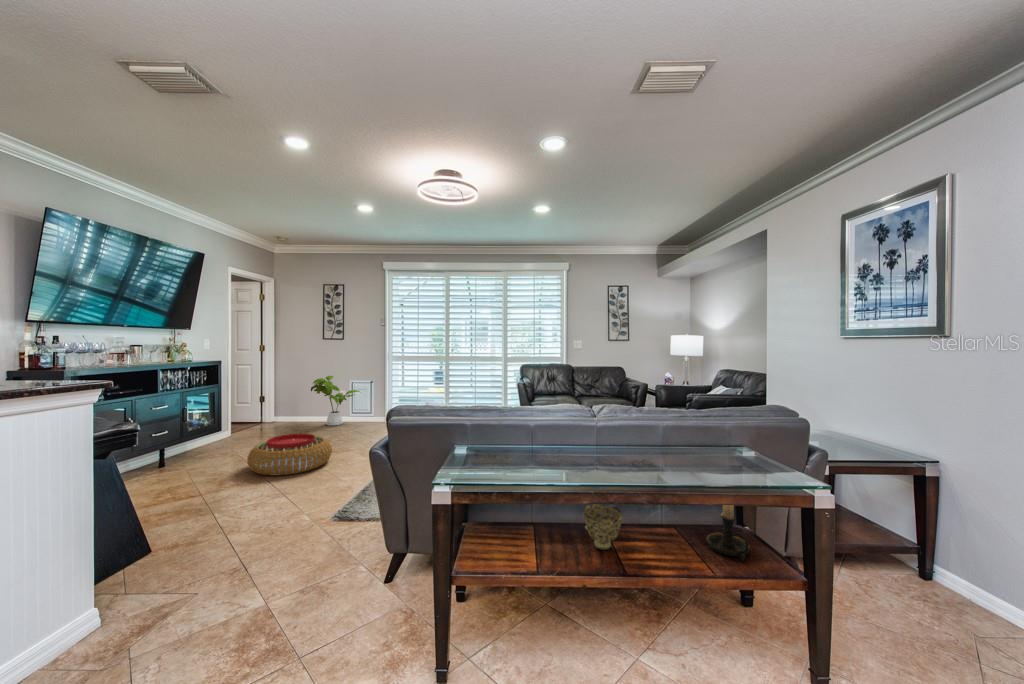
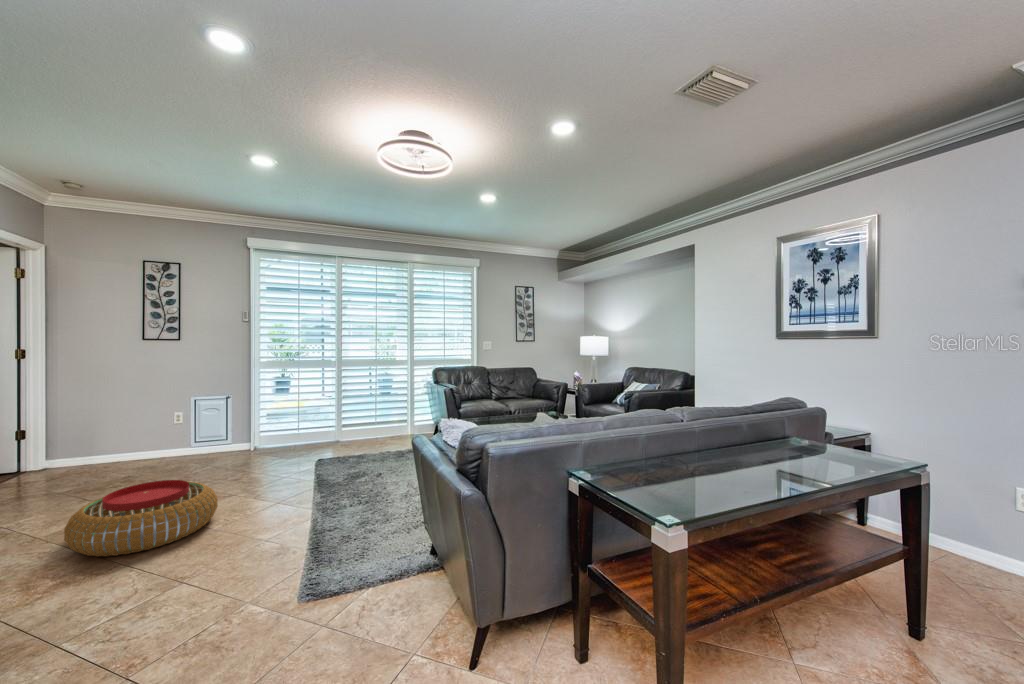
house plant: present [311,376,361,426] -> none [126,391,216,463]
decorative bowl: present [583,504,623,550] -> none [739,512,786,561]
candle holder: present [706,505,751,561] -> none [818,465,879,543]

